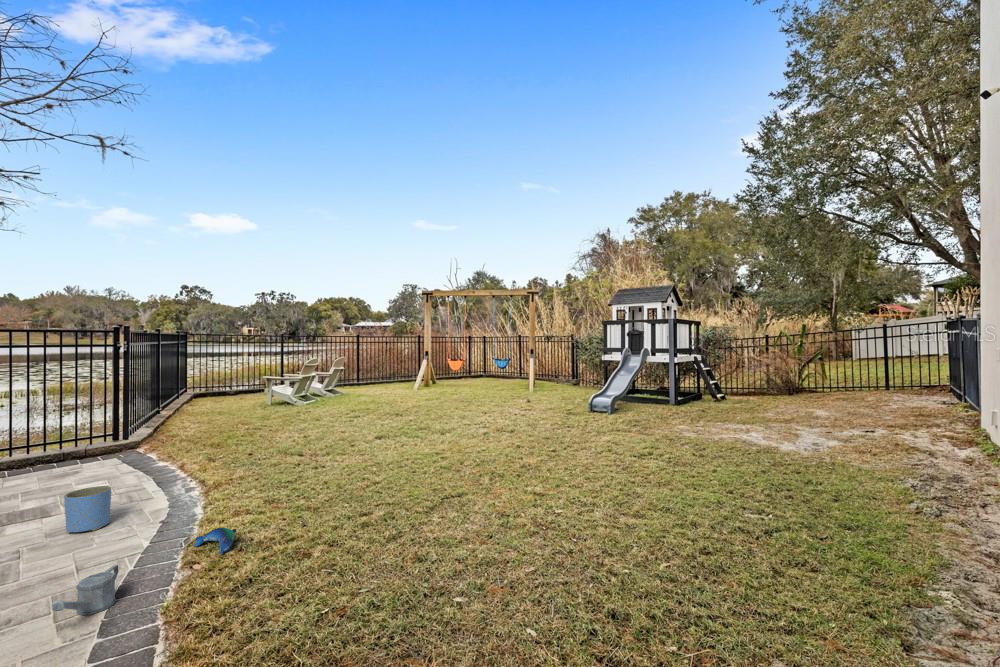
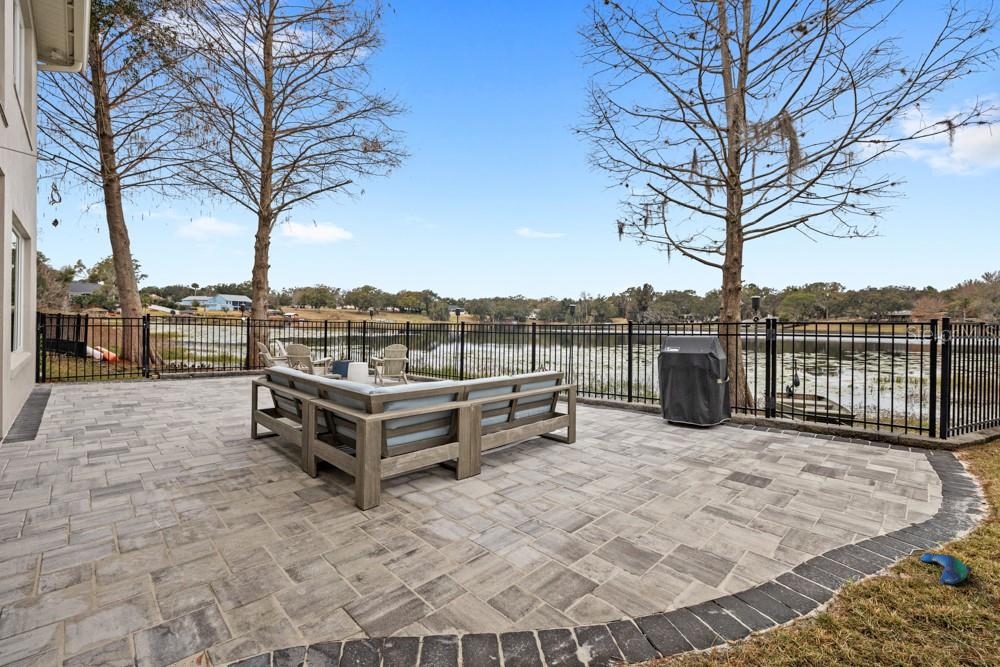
planter: present [64,486,111,534] -> none [832,462,871,502]
watering can: present [52,565,118,616] -> none [771,524,831,558]

